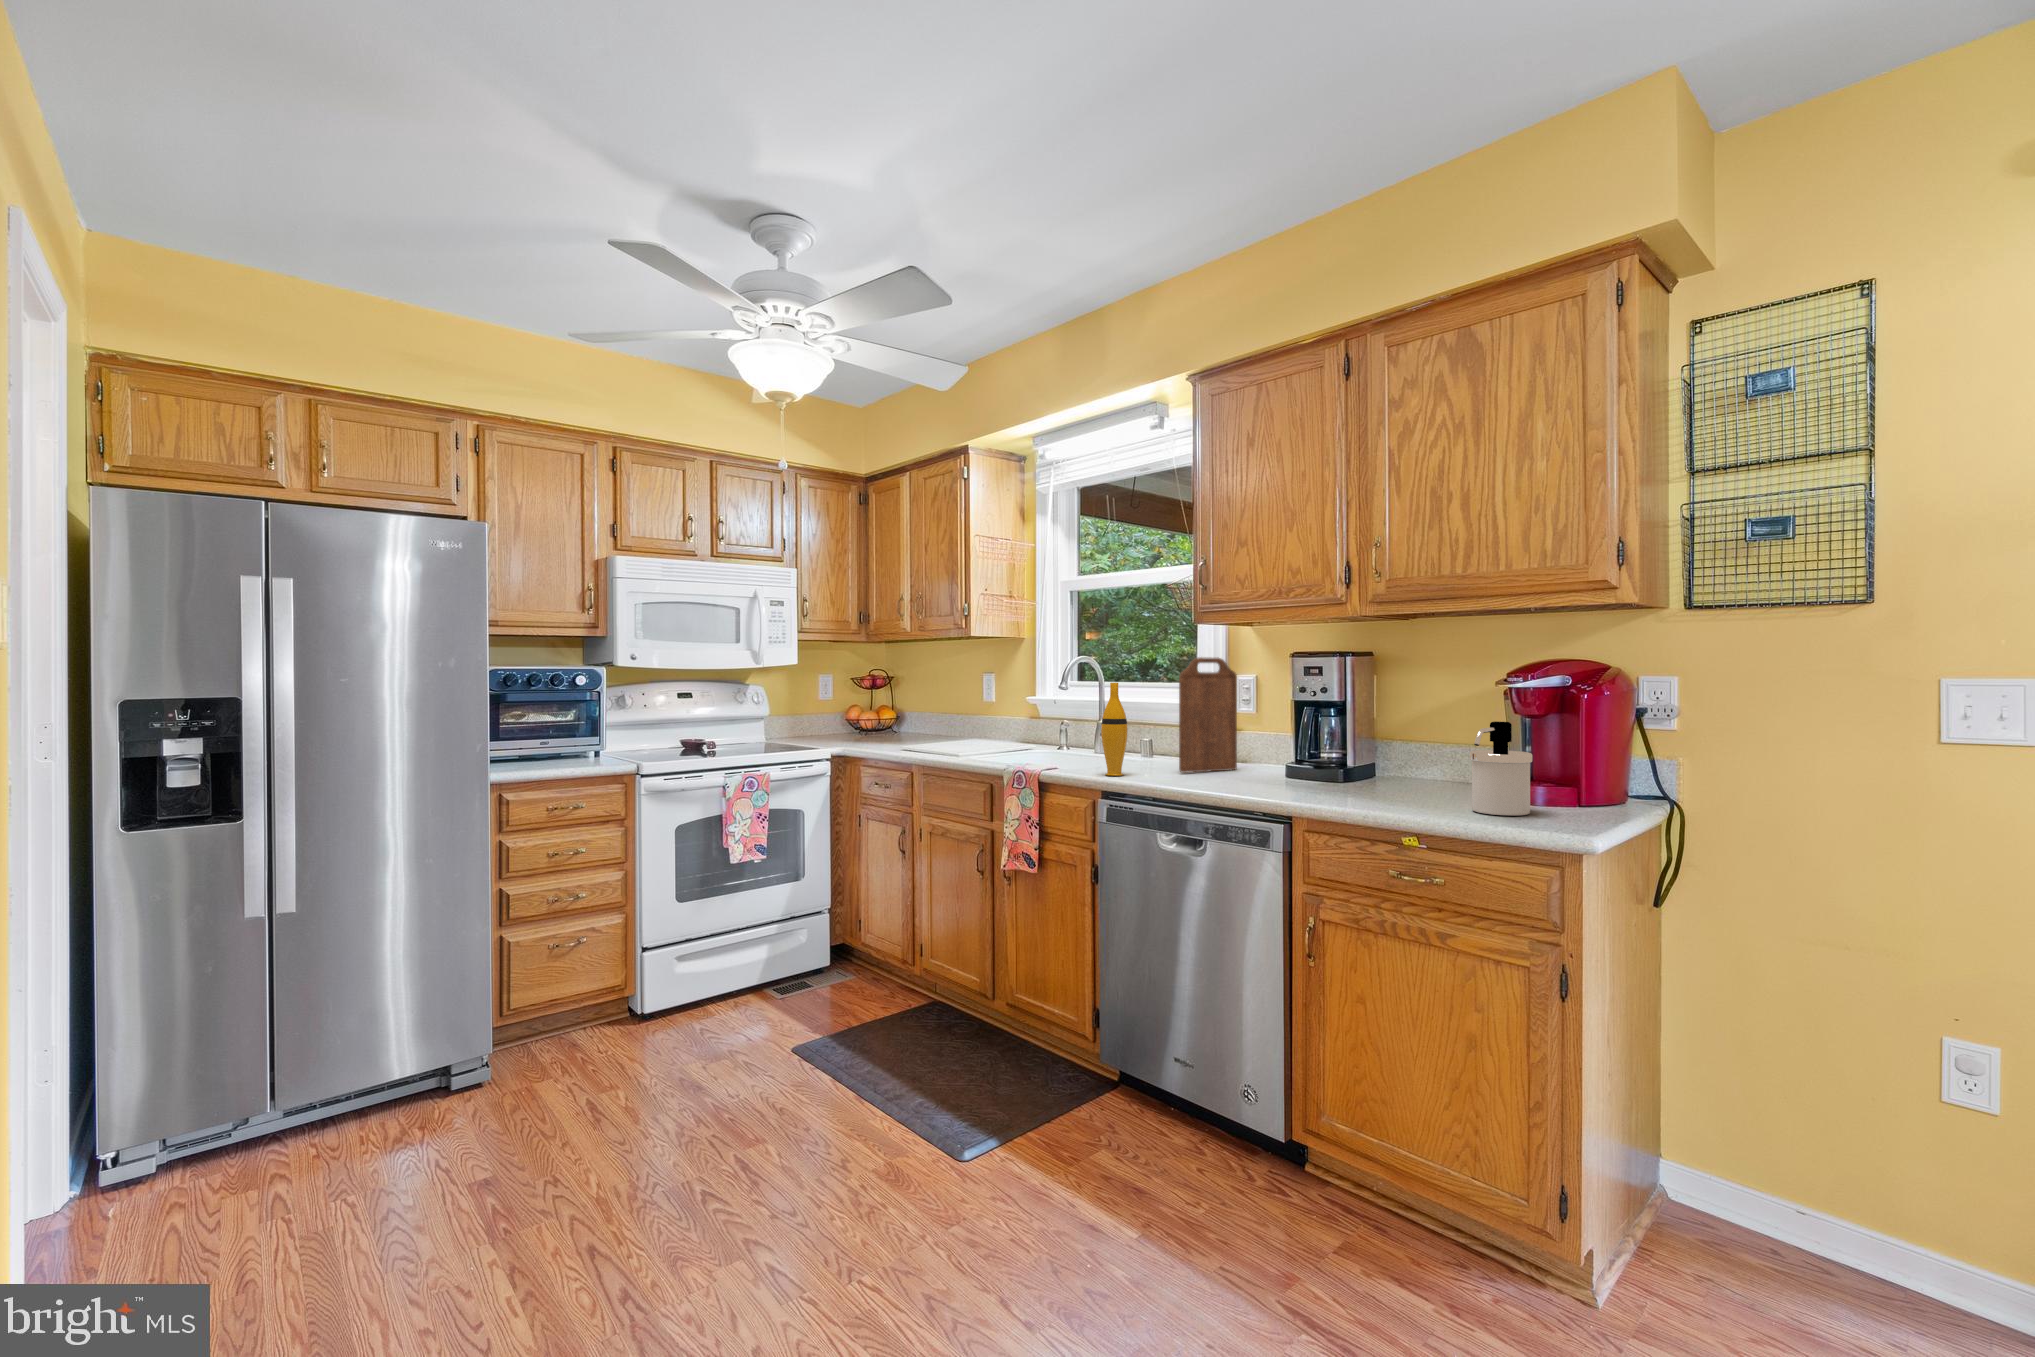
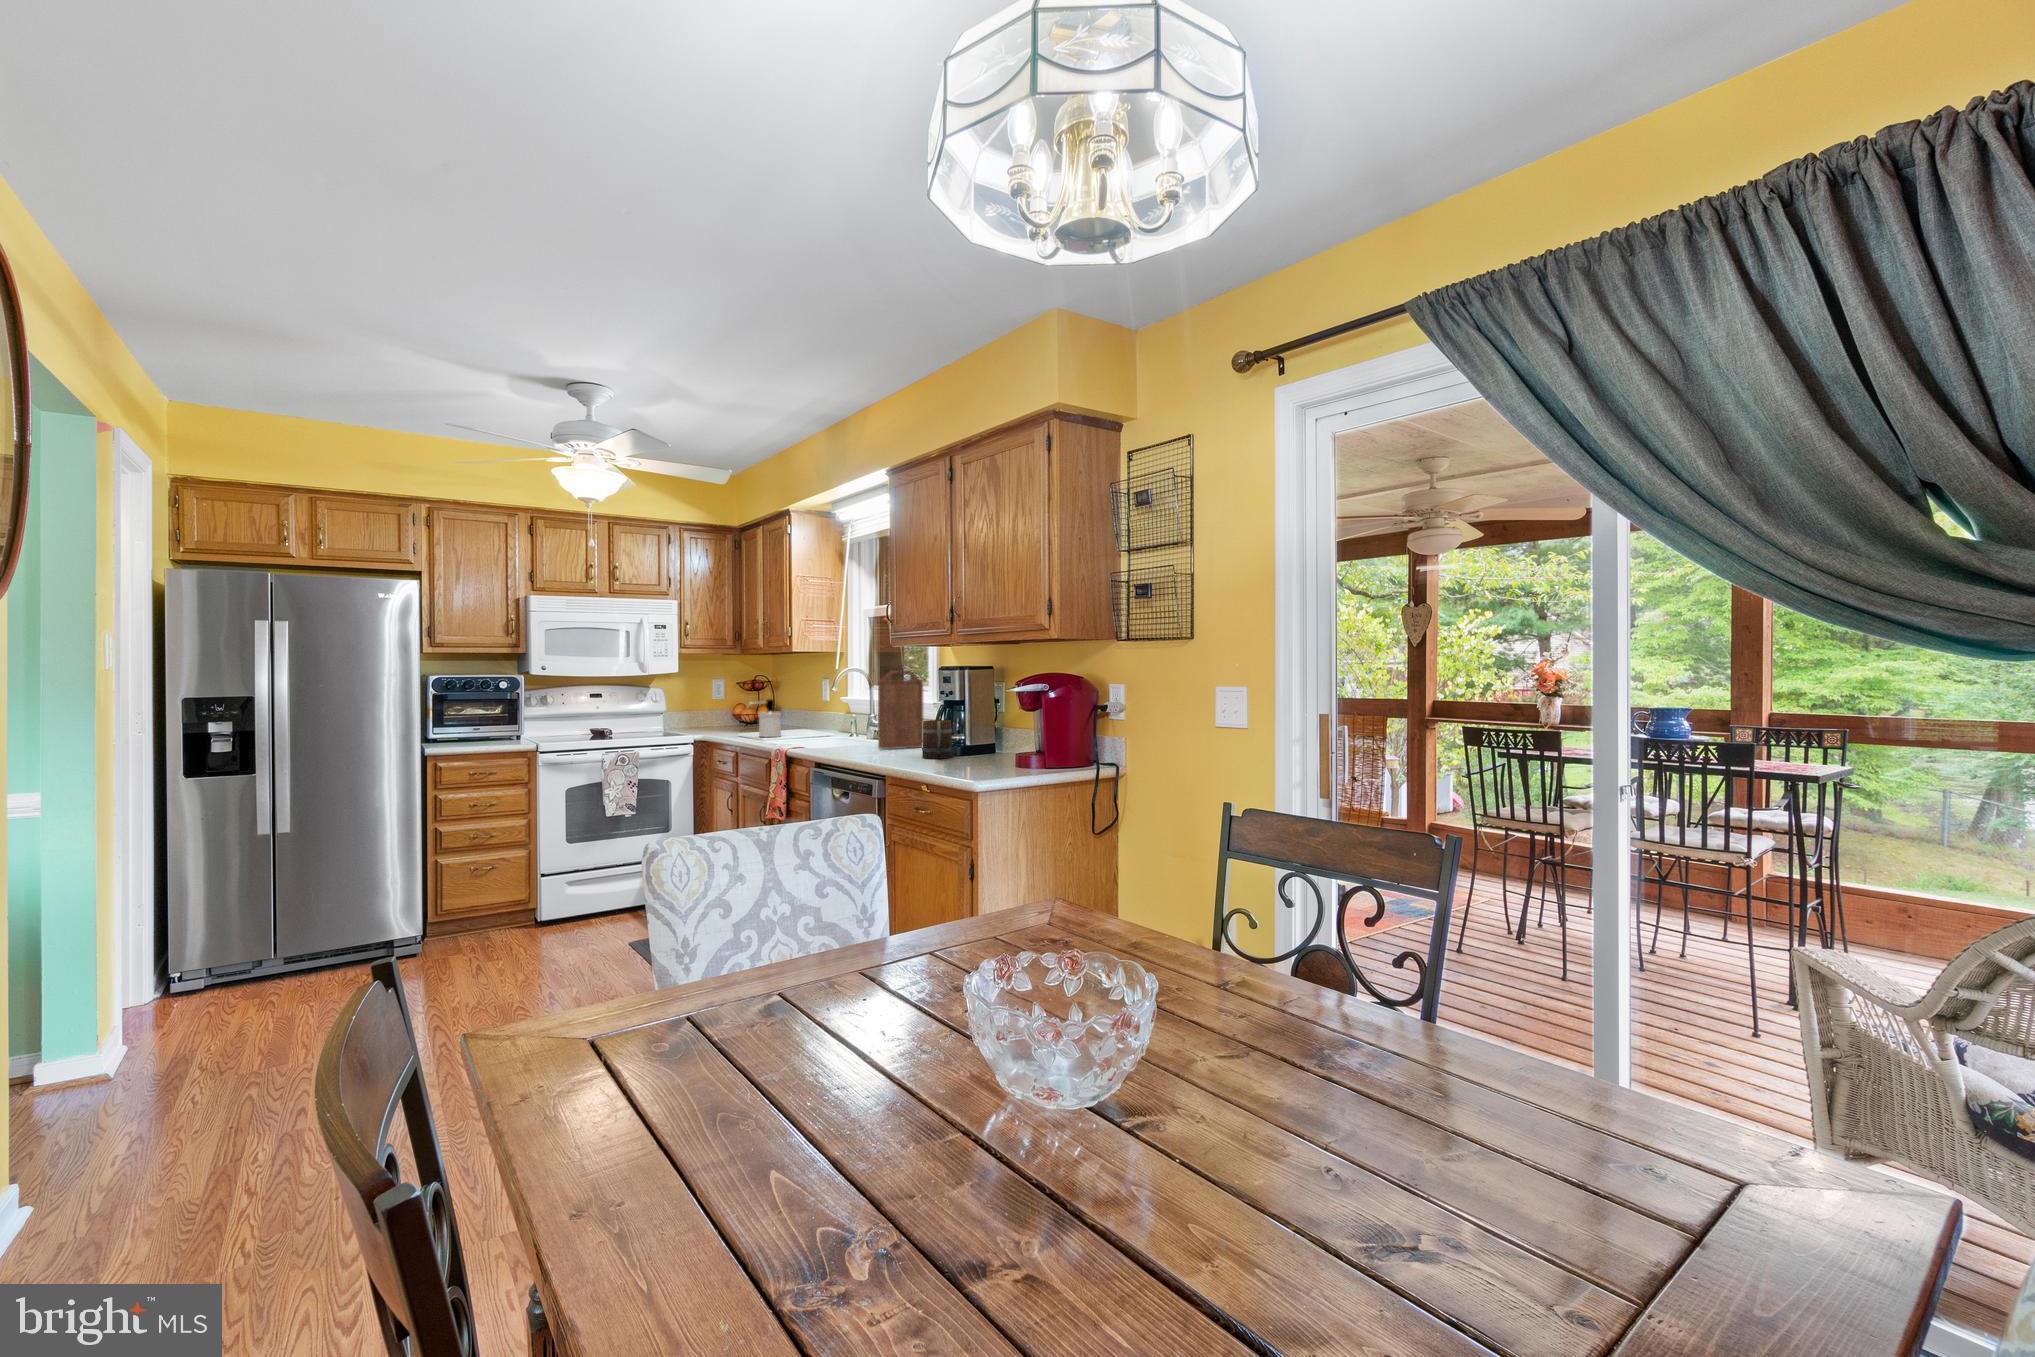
vase: present [1101,683,1127,776] -> none [825,687,844,751]
soap dispenser: present [1470,721,1532,816] -> present [747,699,782,737]
mug: none [1299,732,1350,791] -> present [922,720,953,759]

